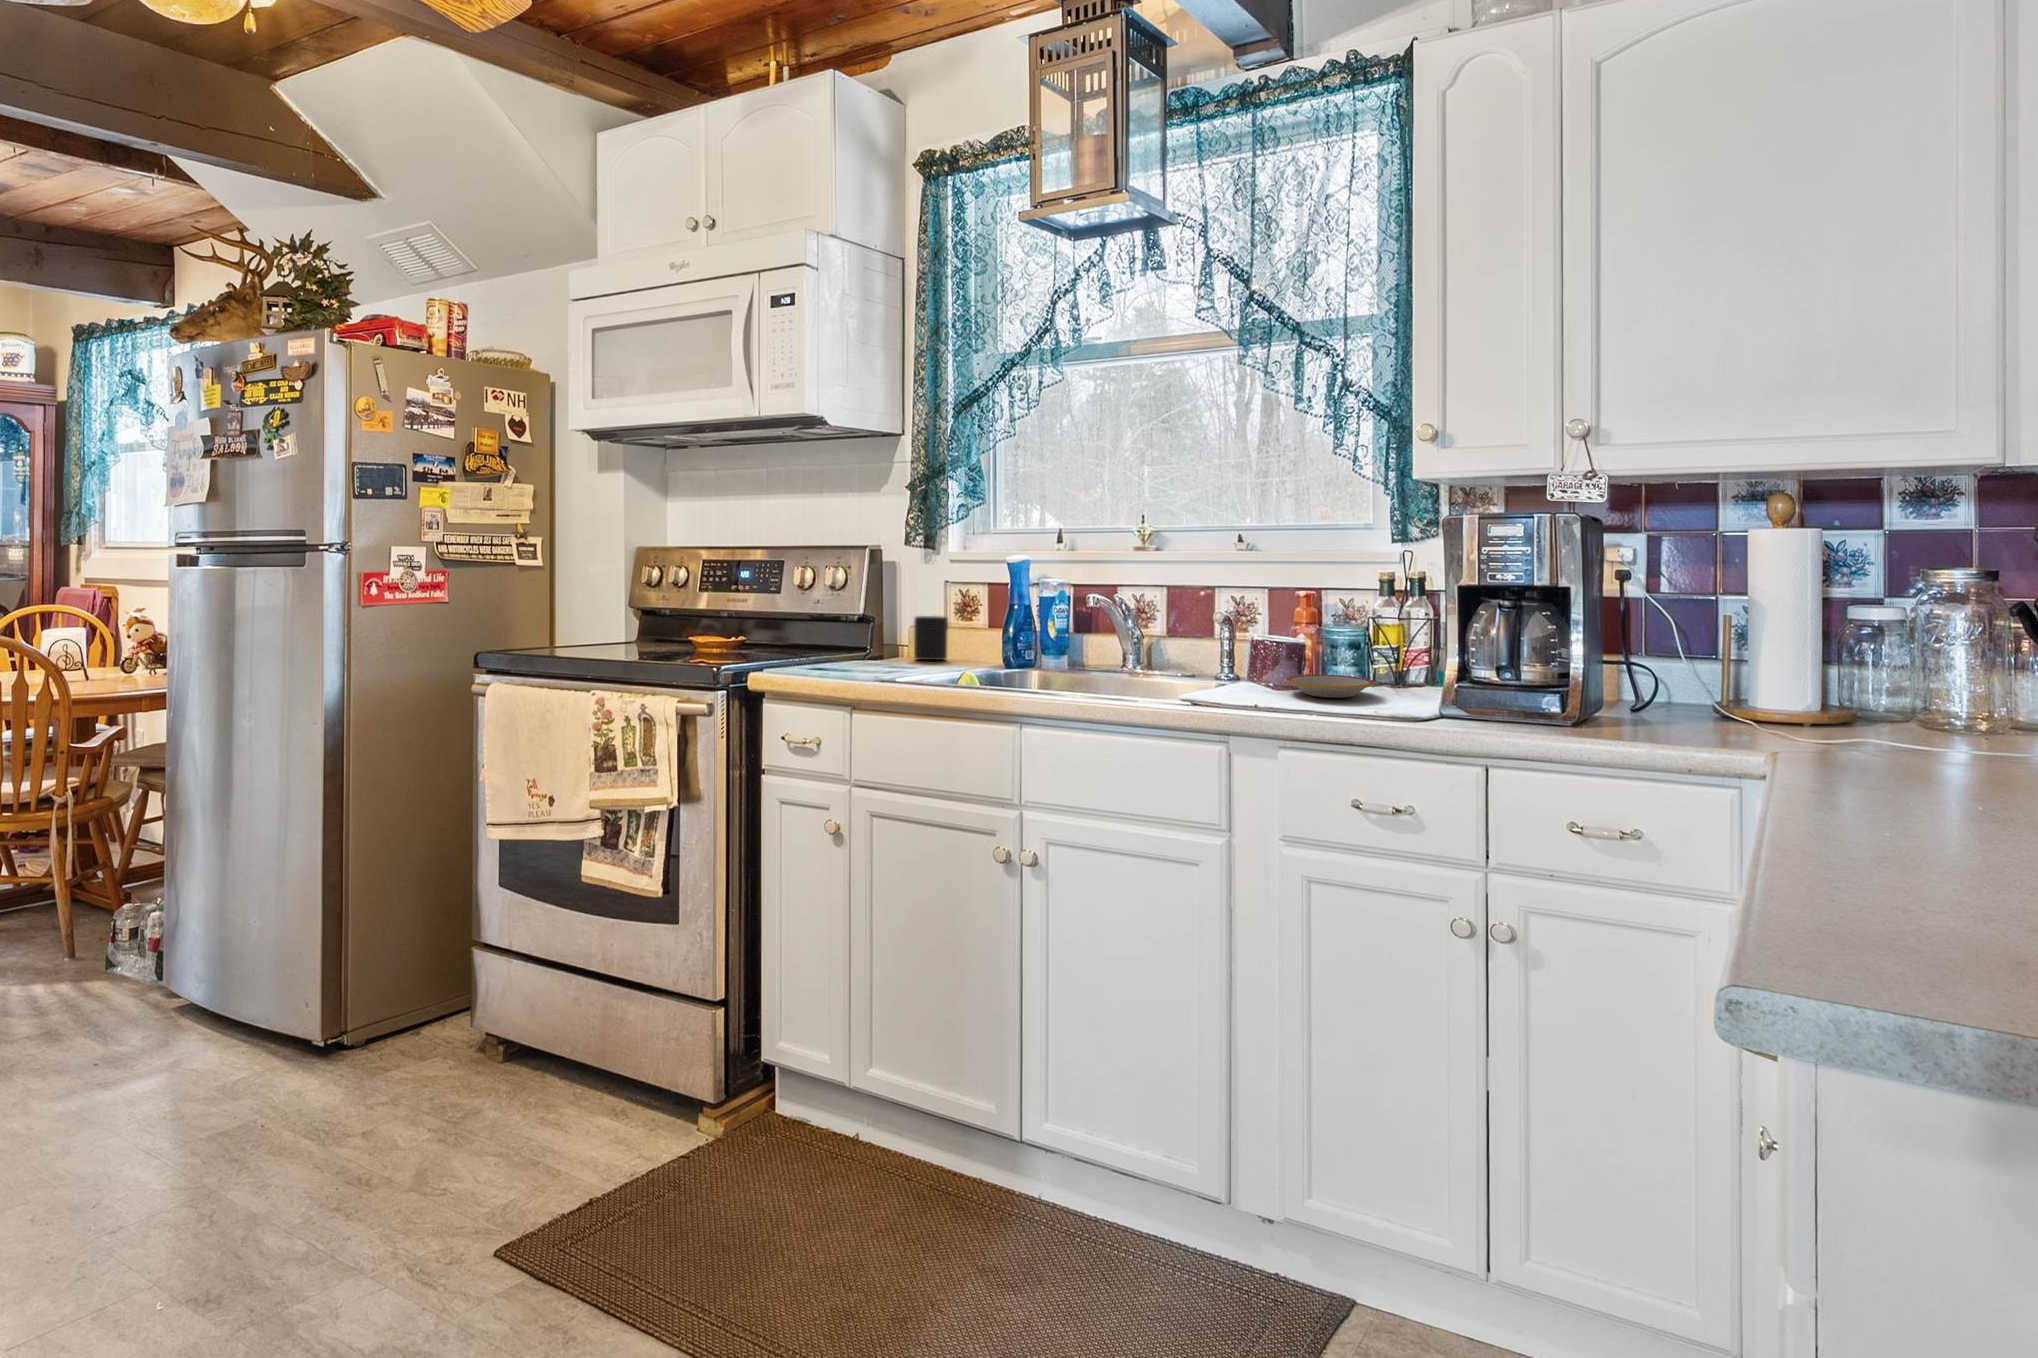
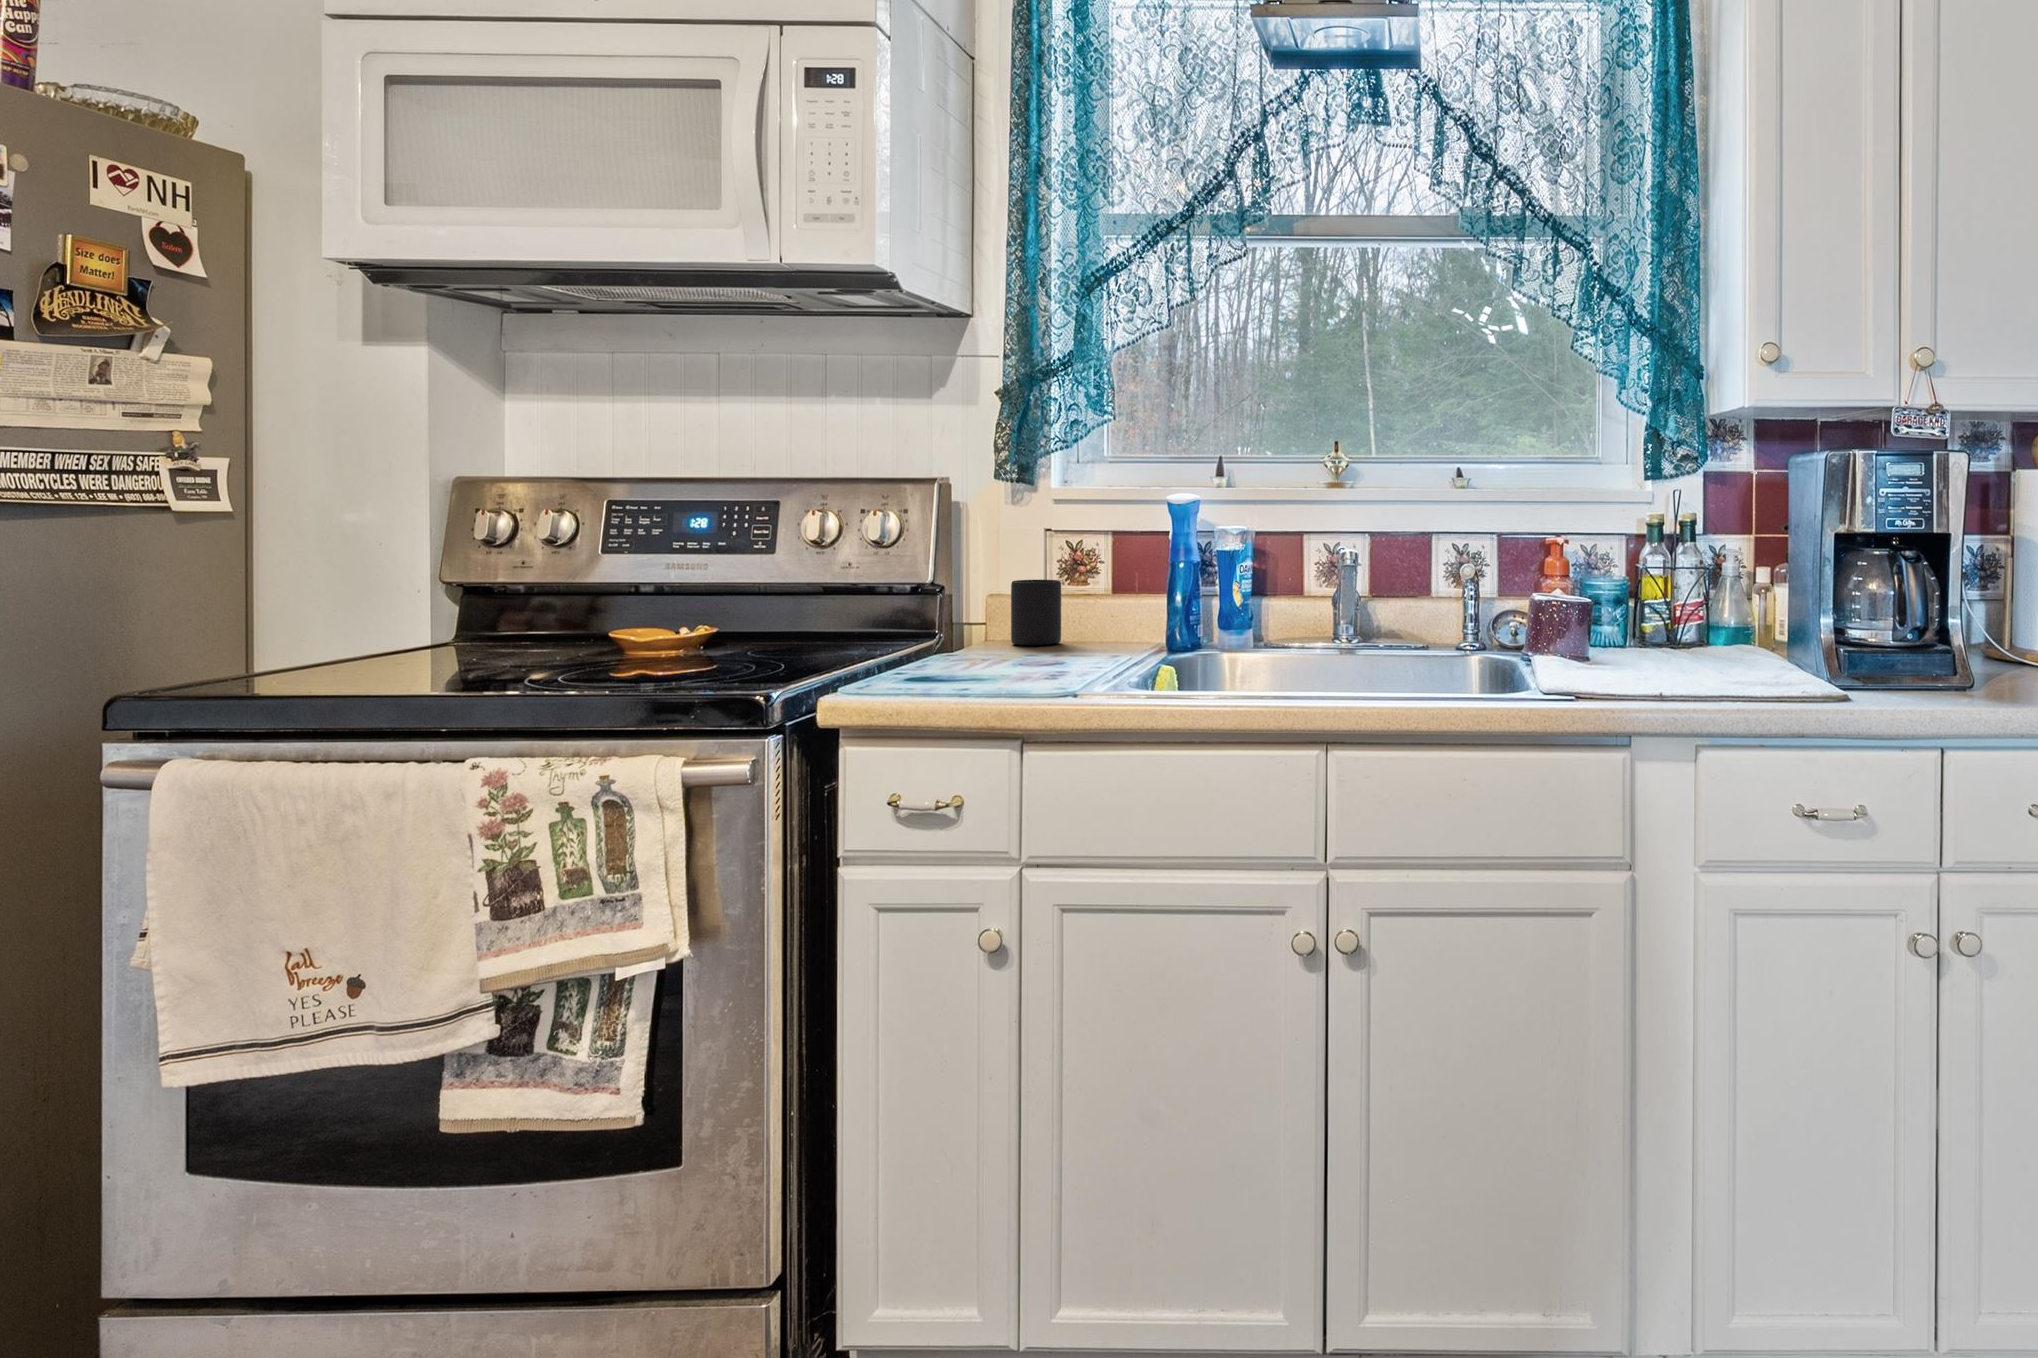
plate: present [1286,675,1375,698] -> none [1588,639,1719,672]

